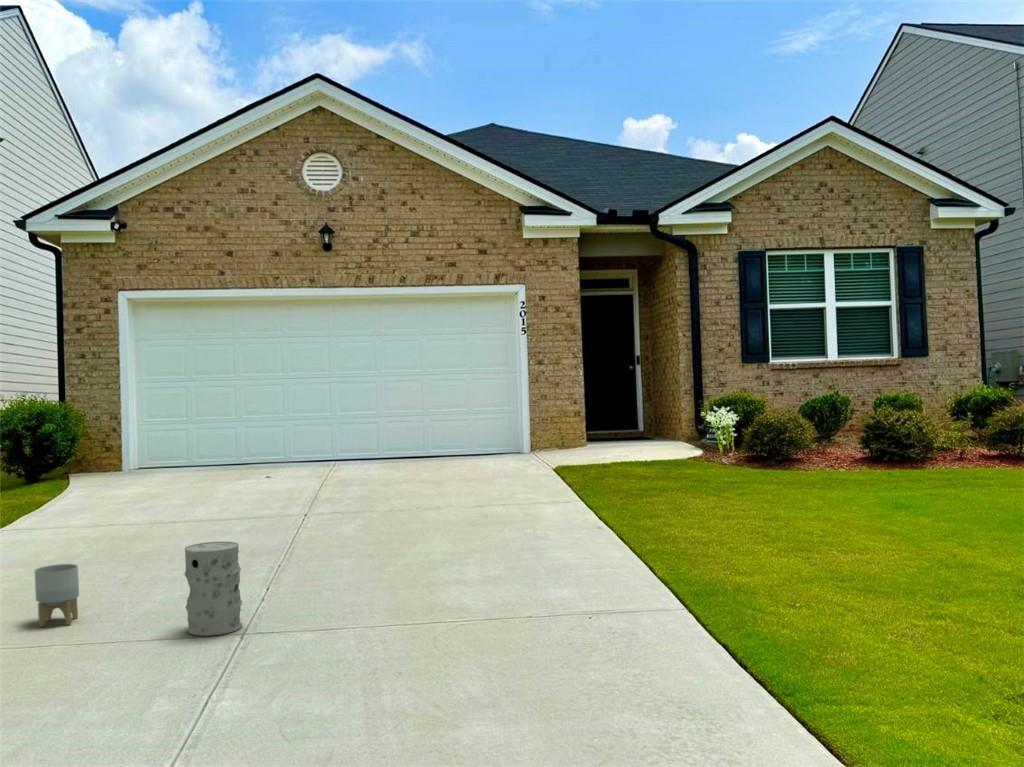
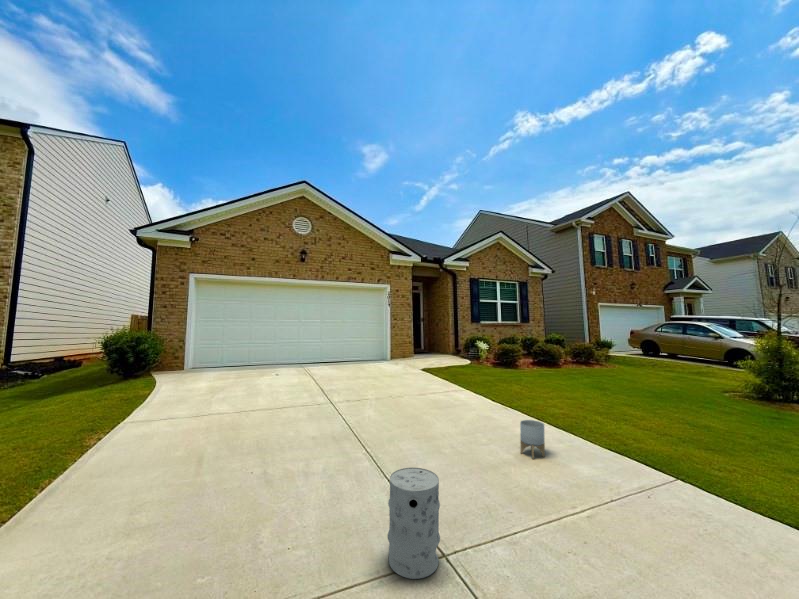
planter: present [35,564,79,627] -> present [520,420,545,459]

